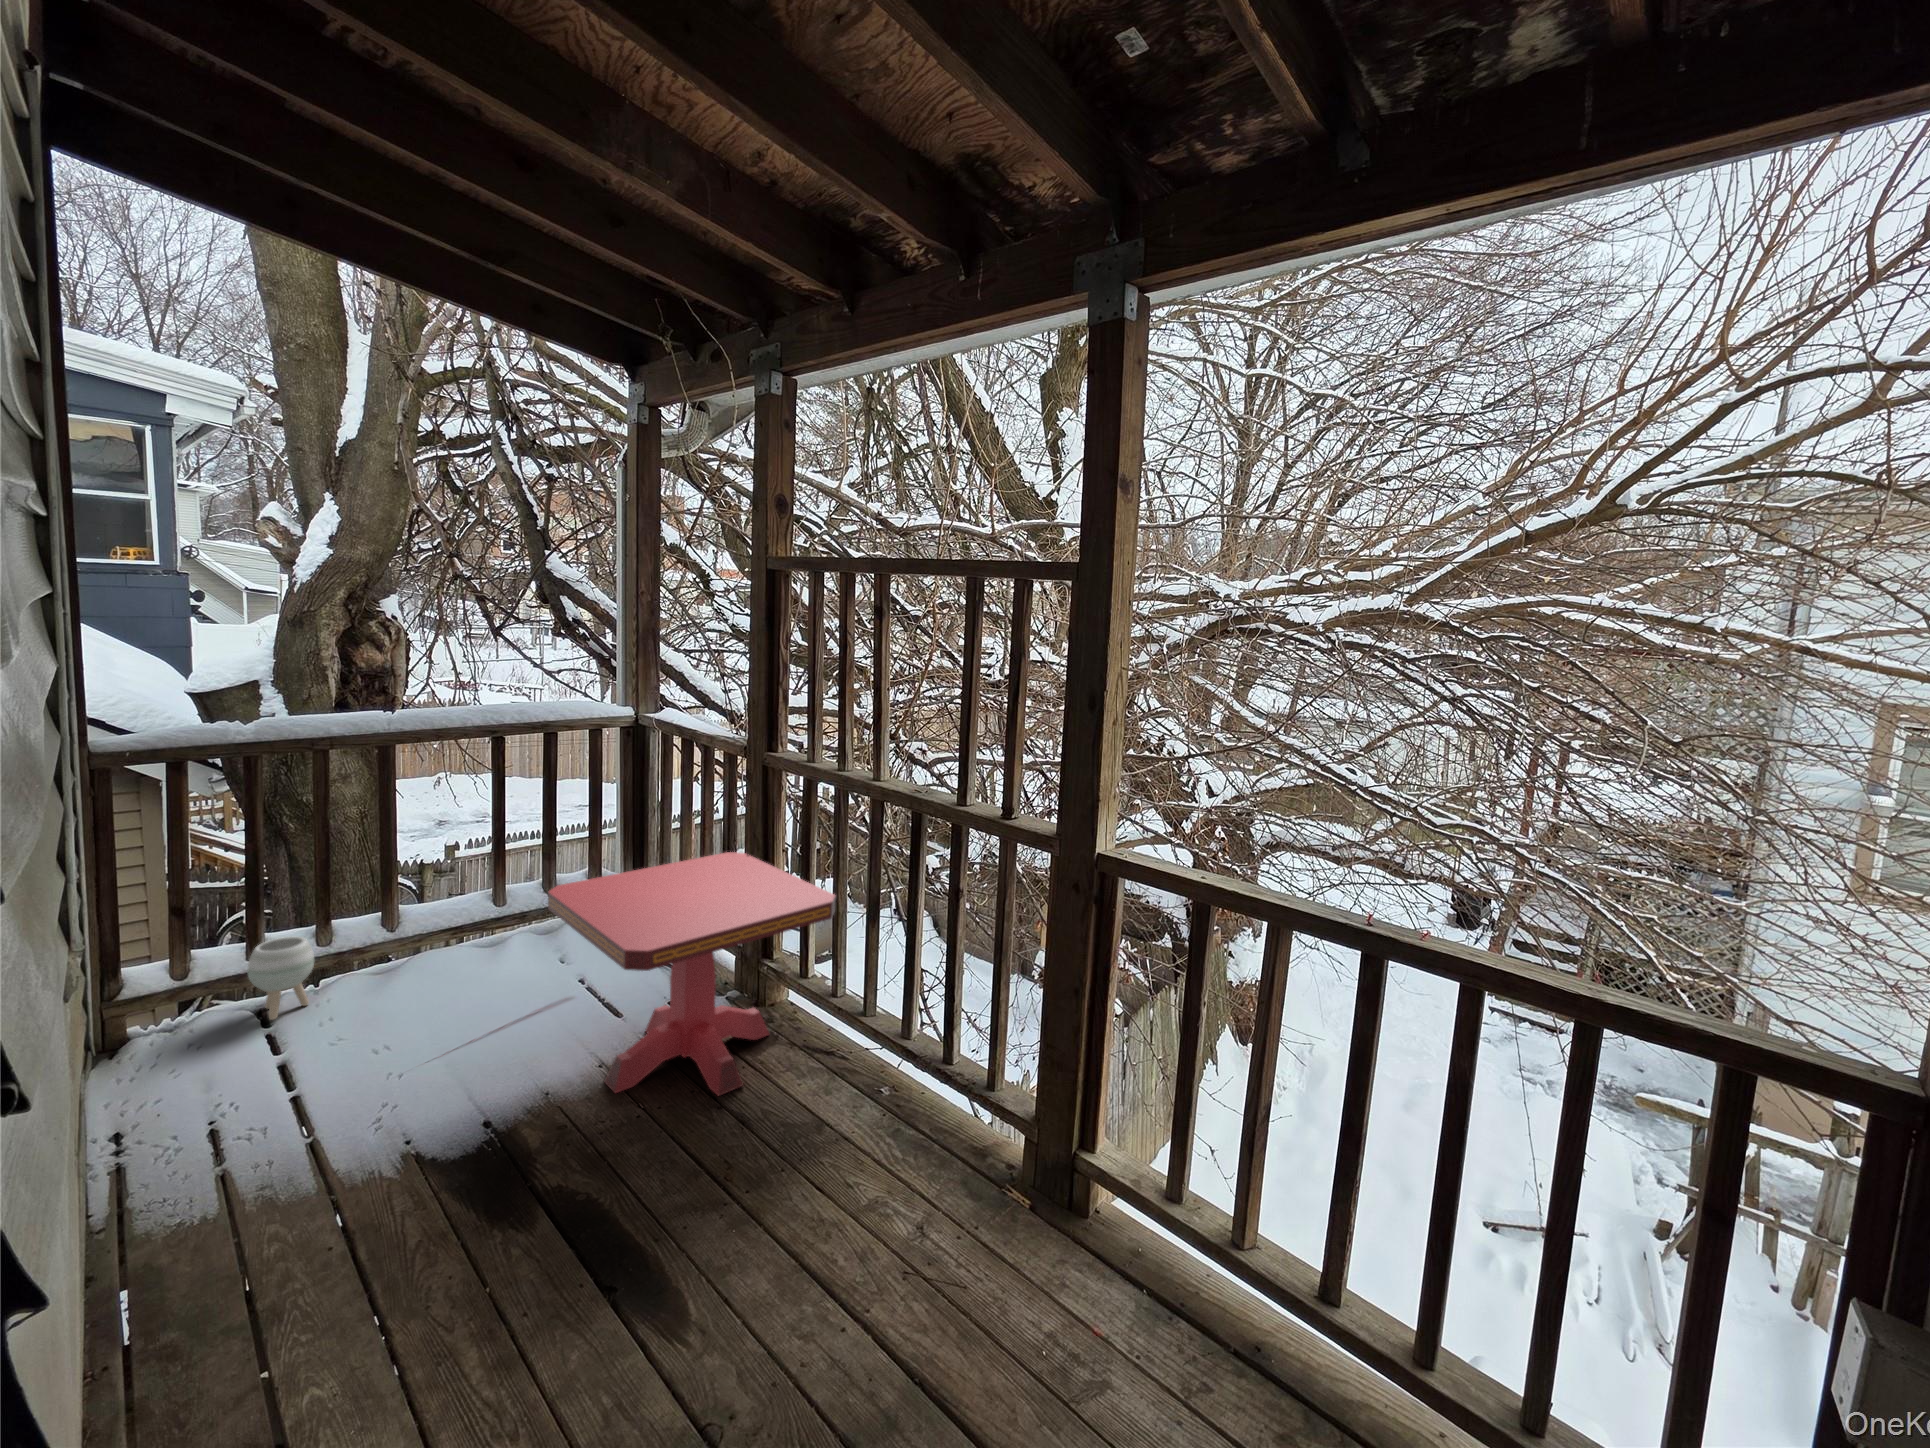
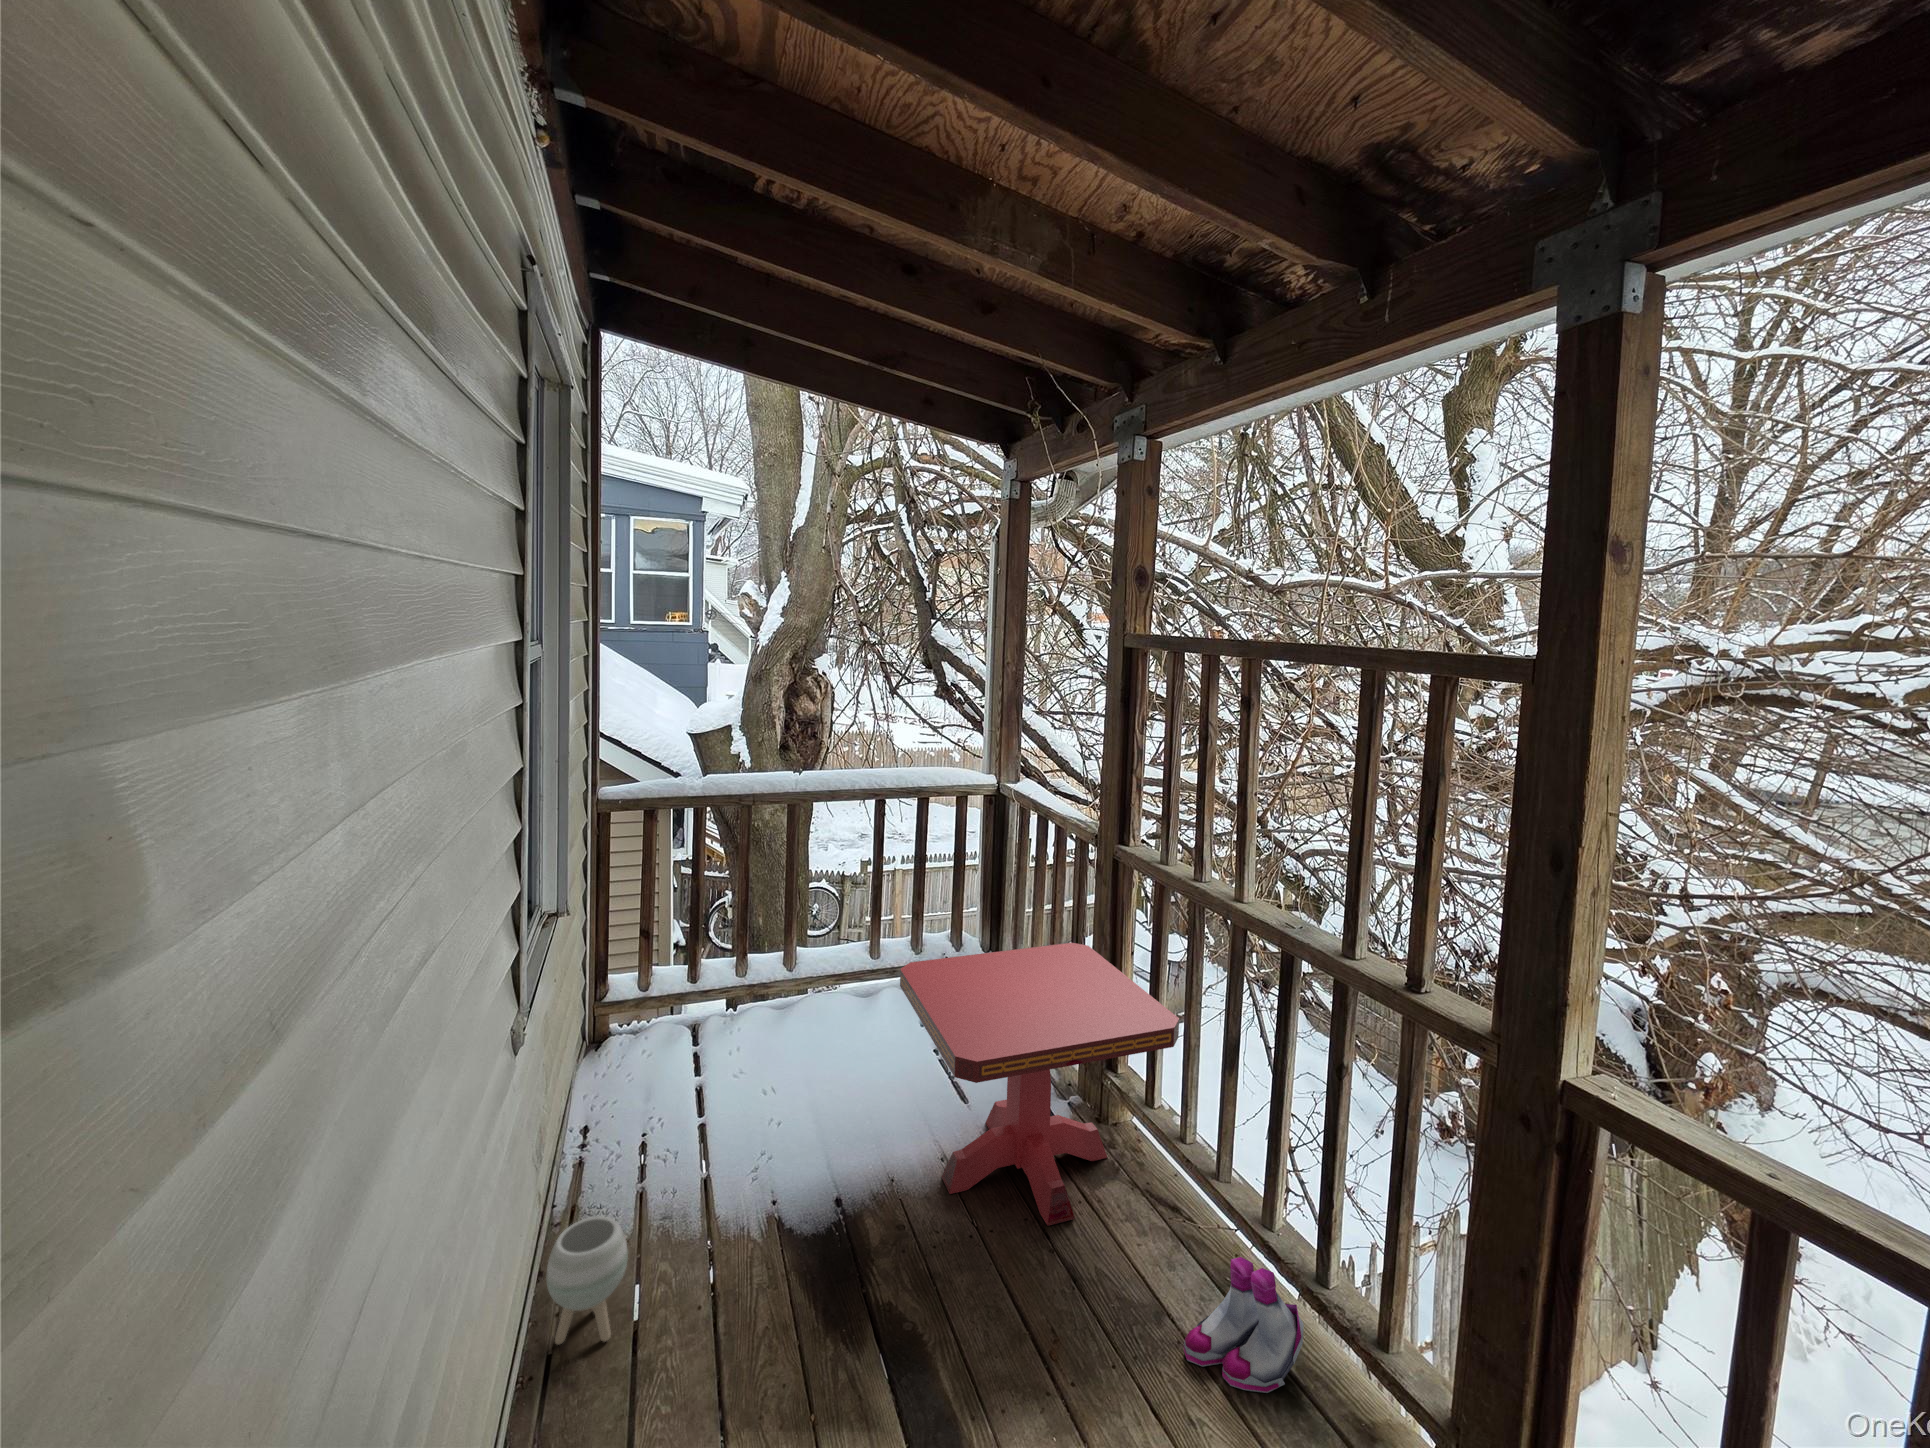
planter: present [247,937,314,1020] -> present [546,1216,628,1344]
boots: none [849,1068,944,1166] -> present [1184,1257,1304,1393]

